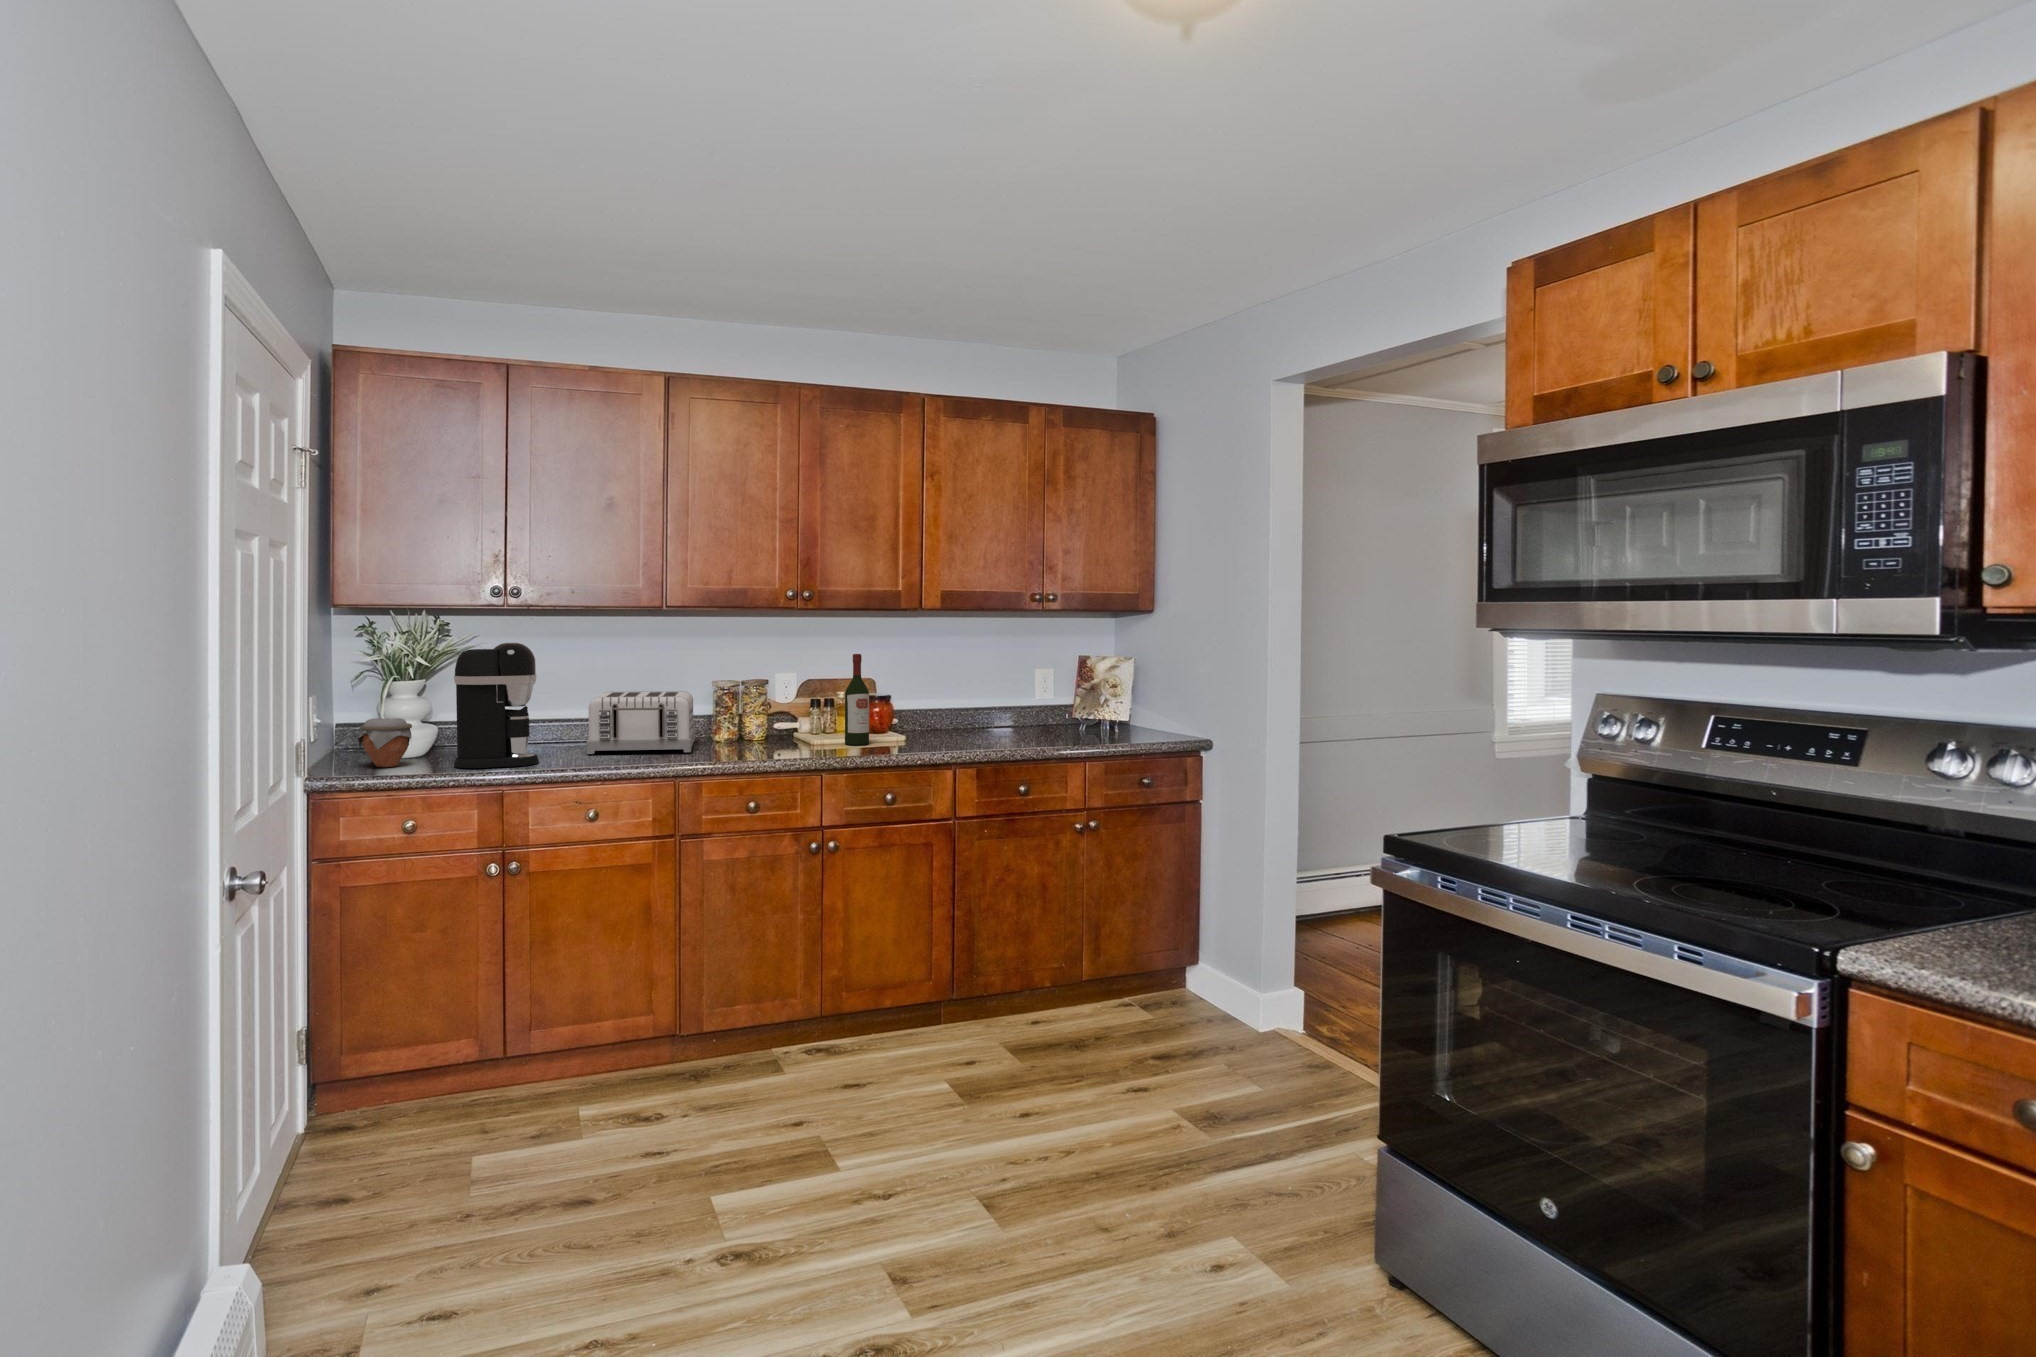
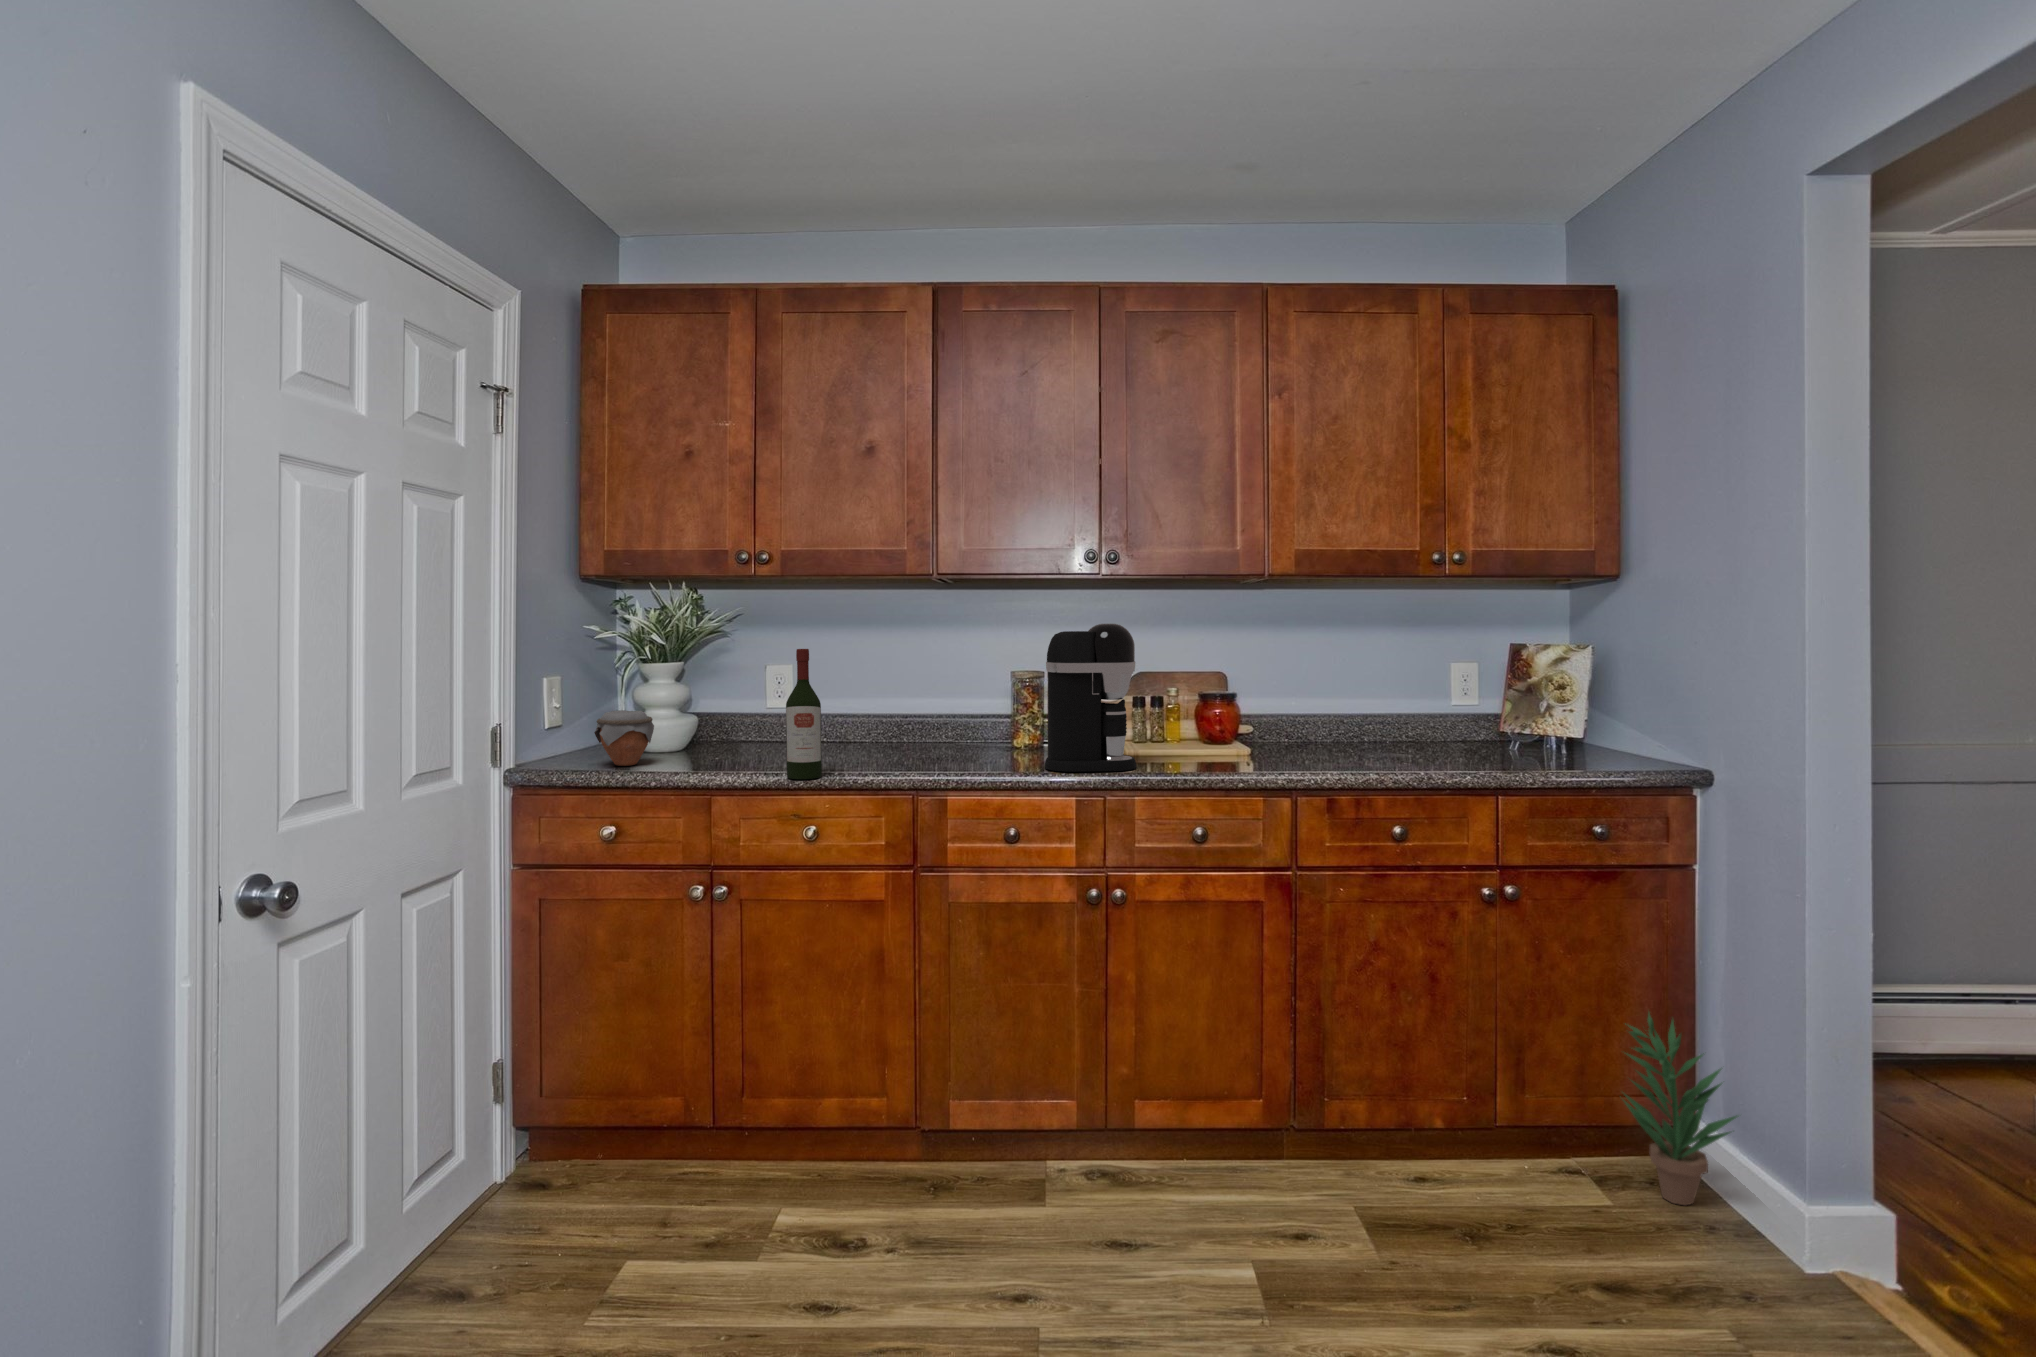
coffee maker: present [454,643,539,768] -> present [1045,624,1136,772]
wine bottle: present [845,654,869,745] -> present [786,649,822,779]
toaster: present [587,691,695,754] -> none [844,685,988,762]
potted plant: none [1156,893,1224,1014] -> present [1623,1013,1739,1205]

